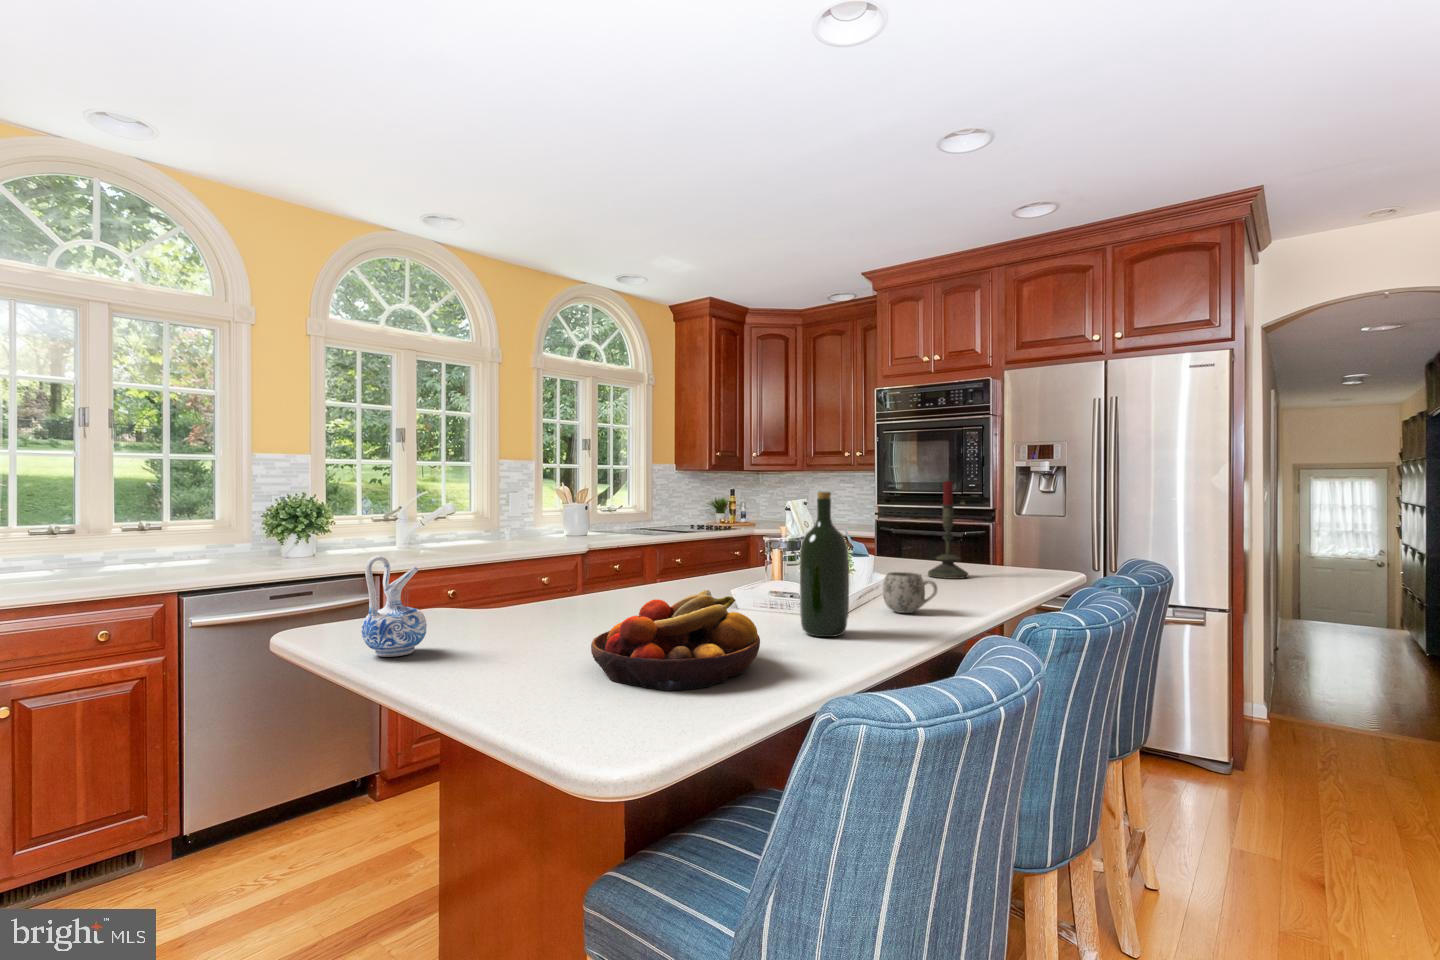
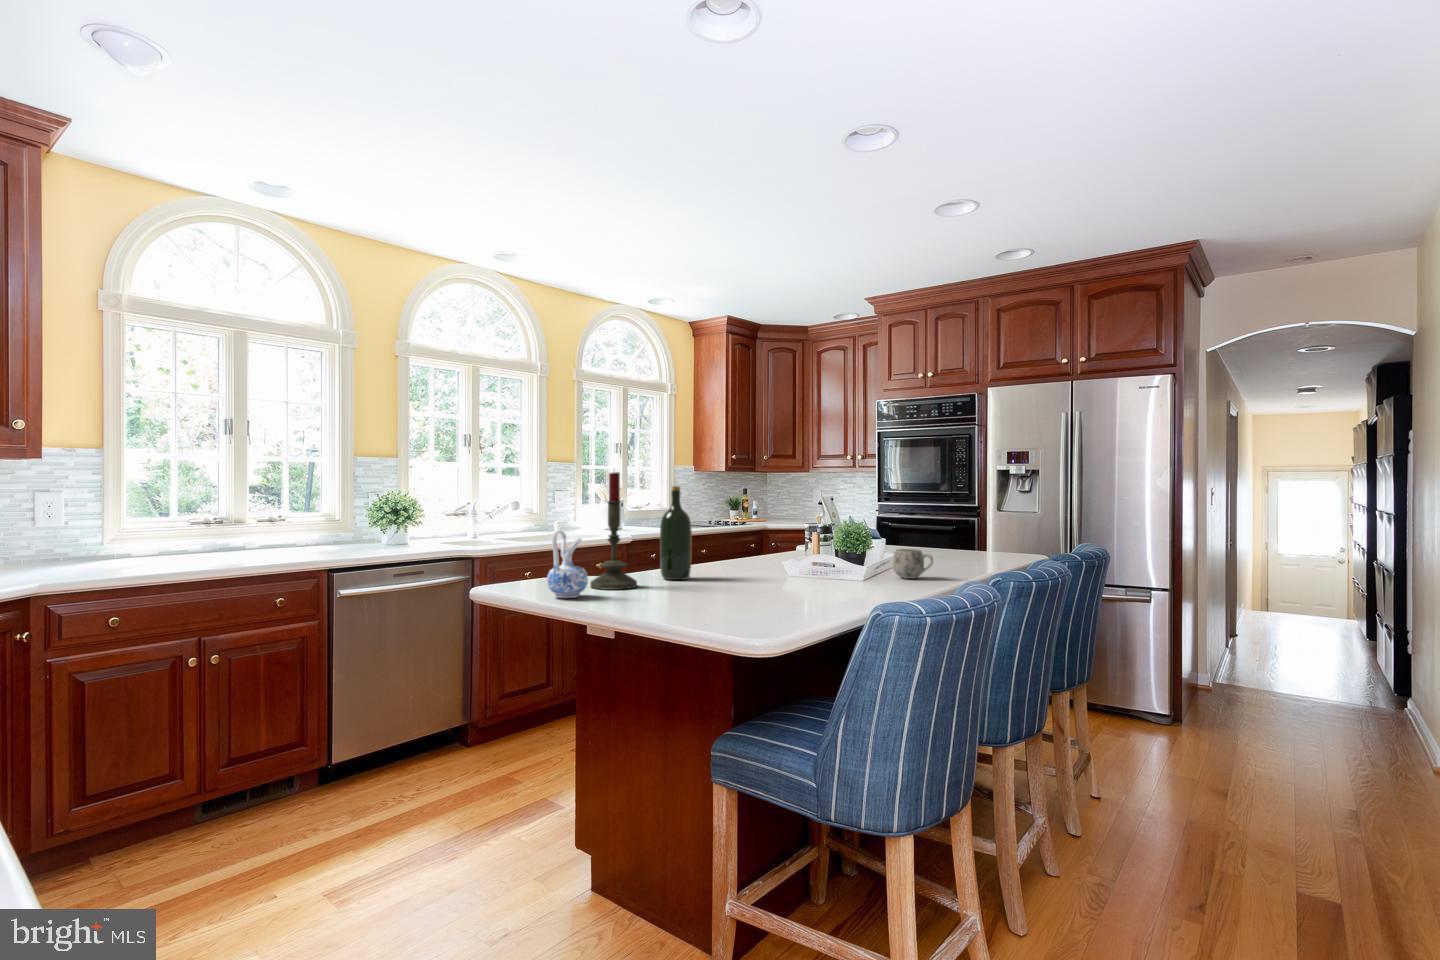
candle: present [928,481,968,579] -> present [590,472,637,590]
wine bottle: present [800,492,849,637] -> present [660,486,692,580]
fruit bowl: present [591,590,760,691] -> none [708,555,819,613]

